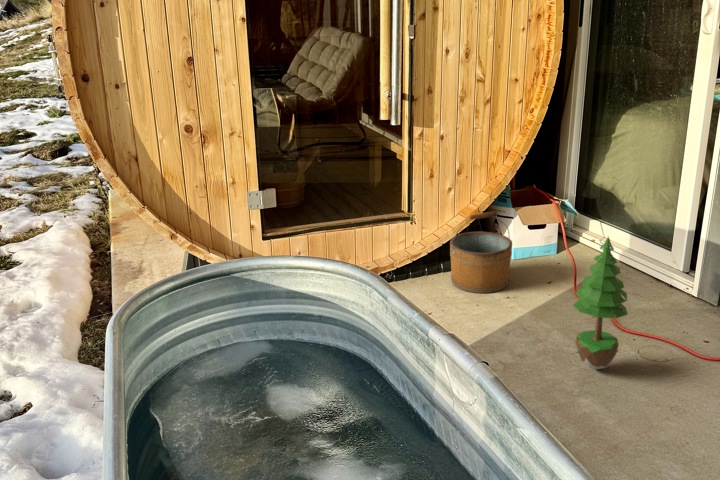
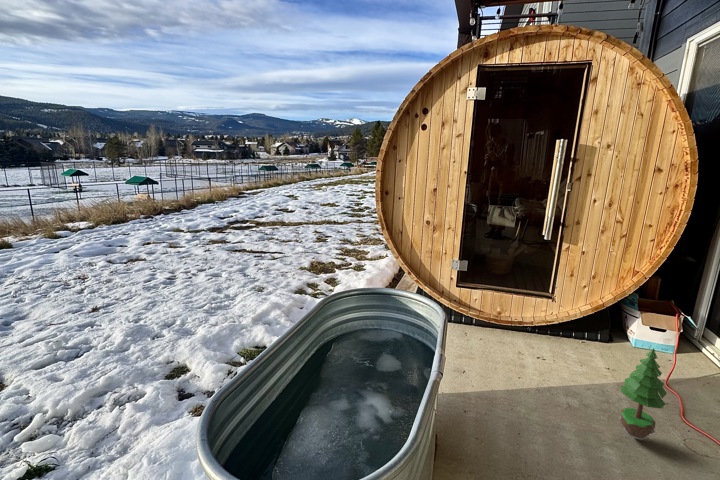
bucket: present [450,212,512,293] -> none [574,307,624,362]

